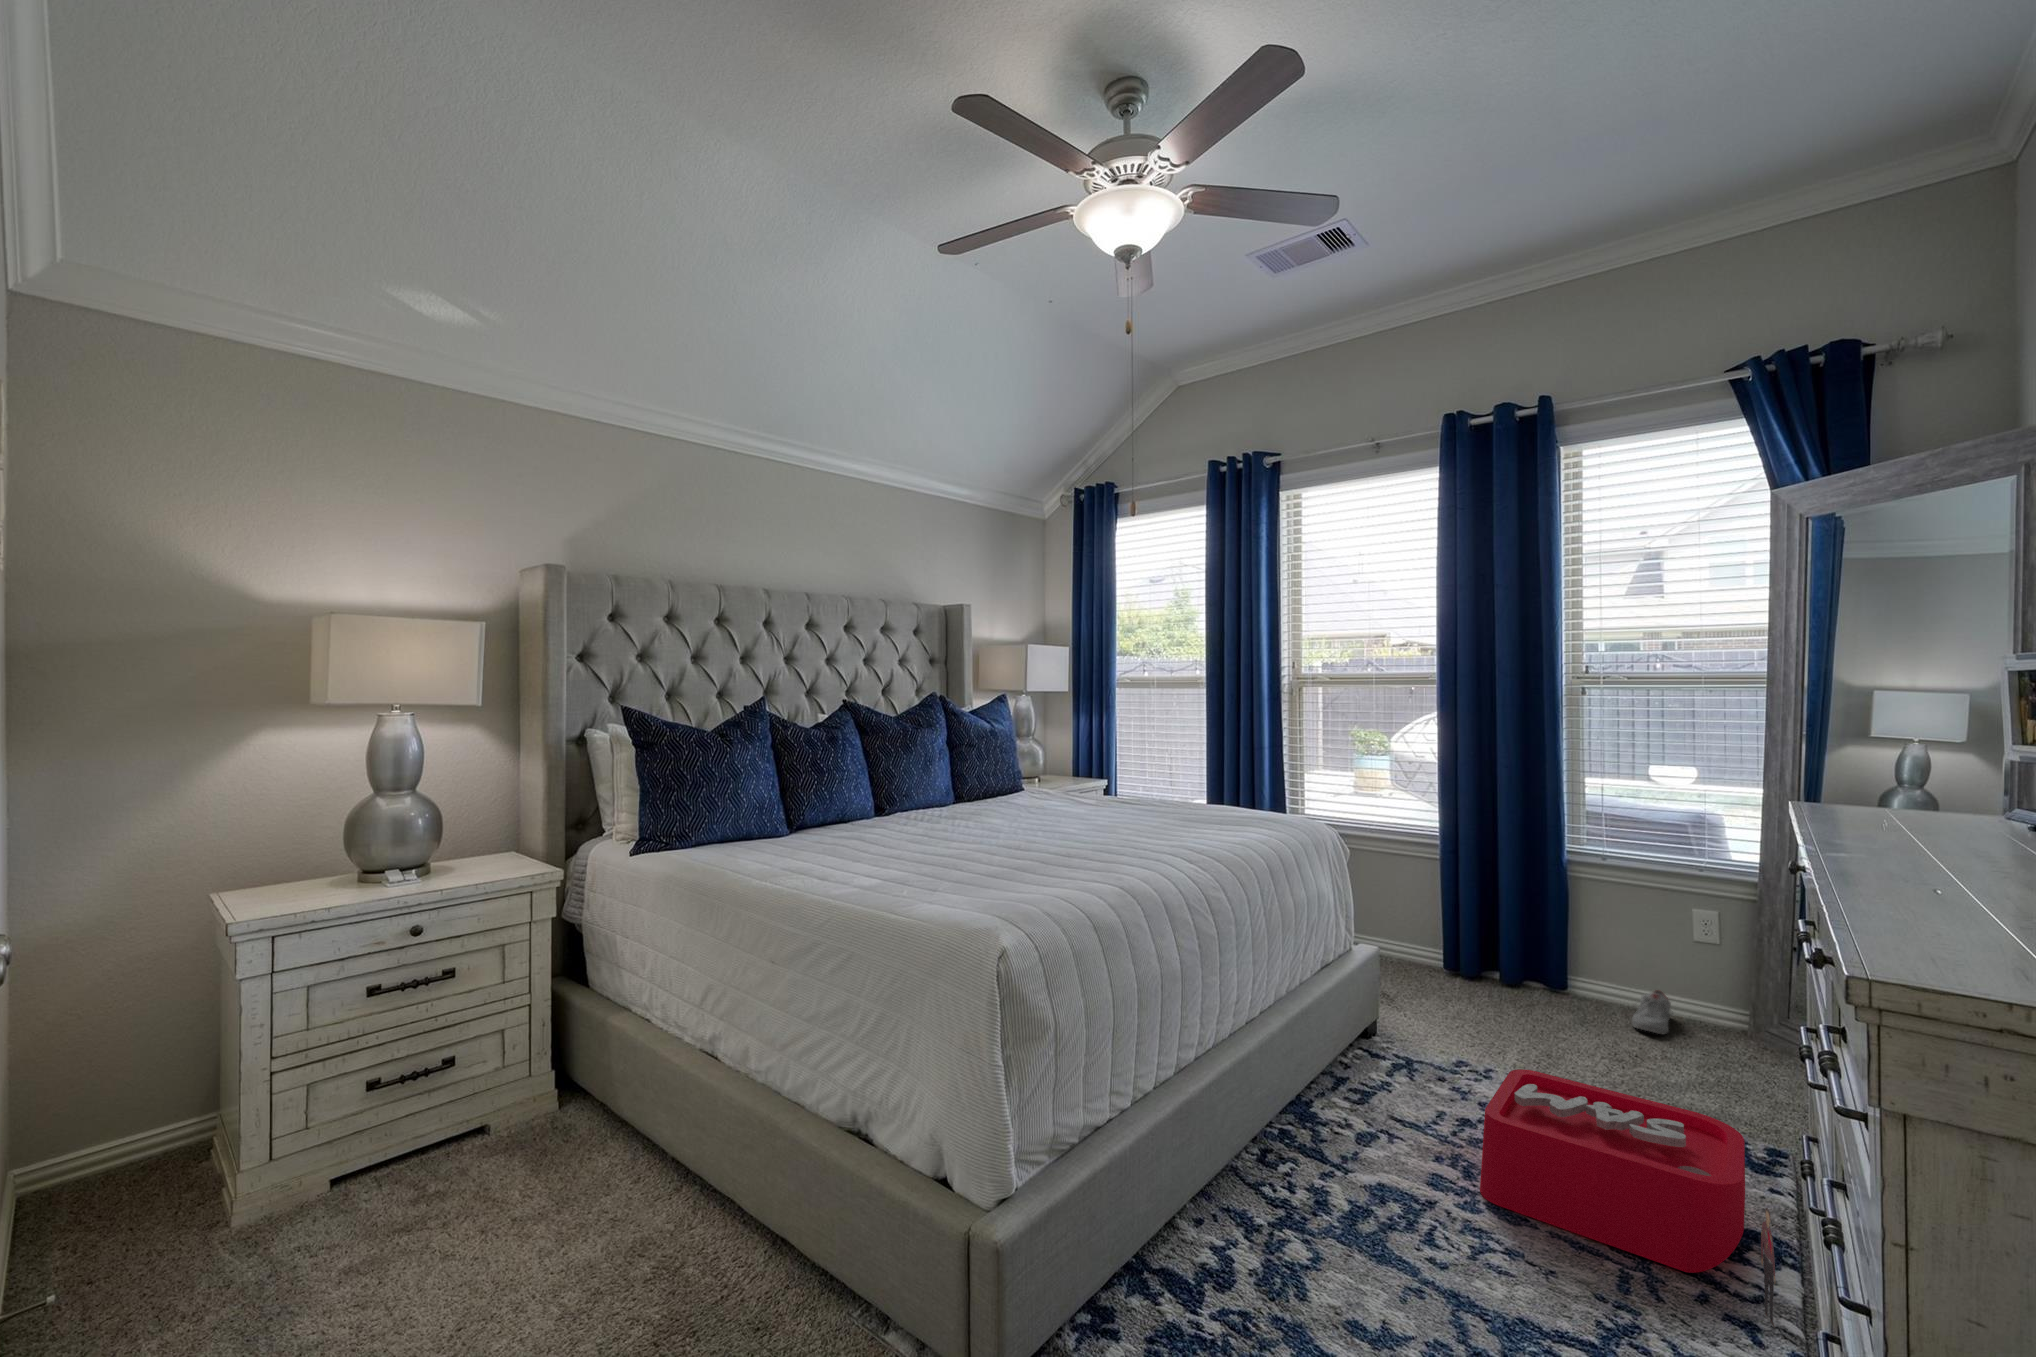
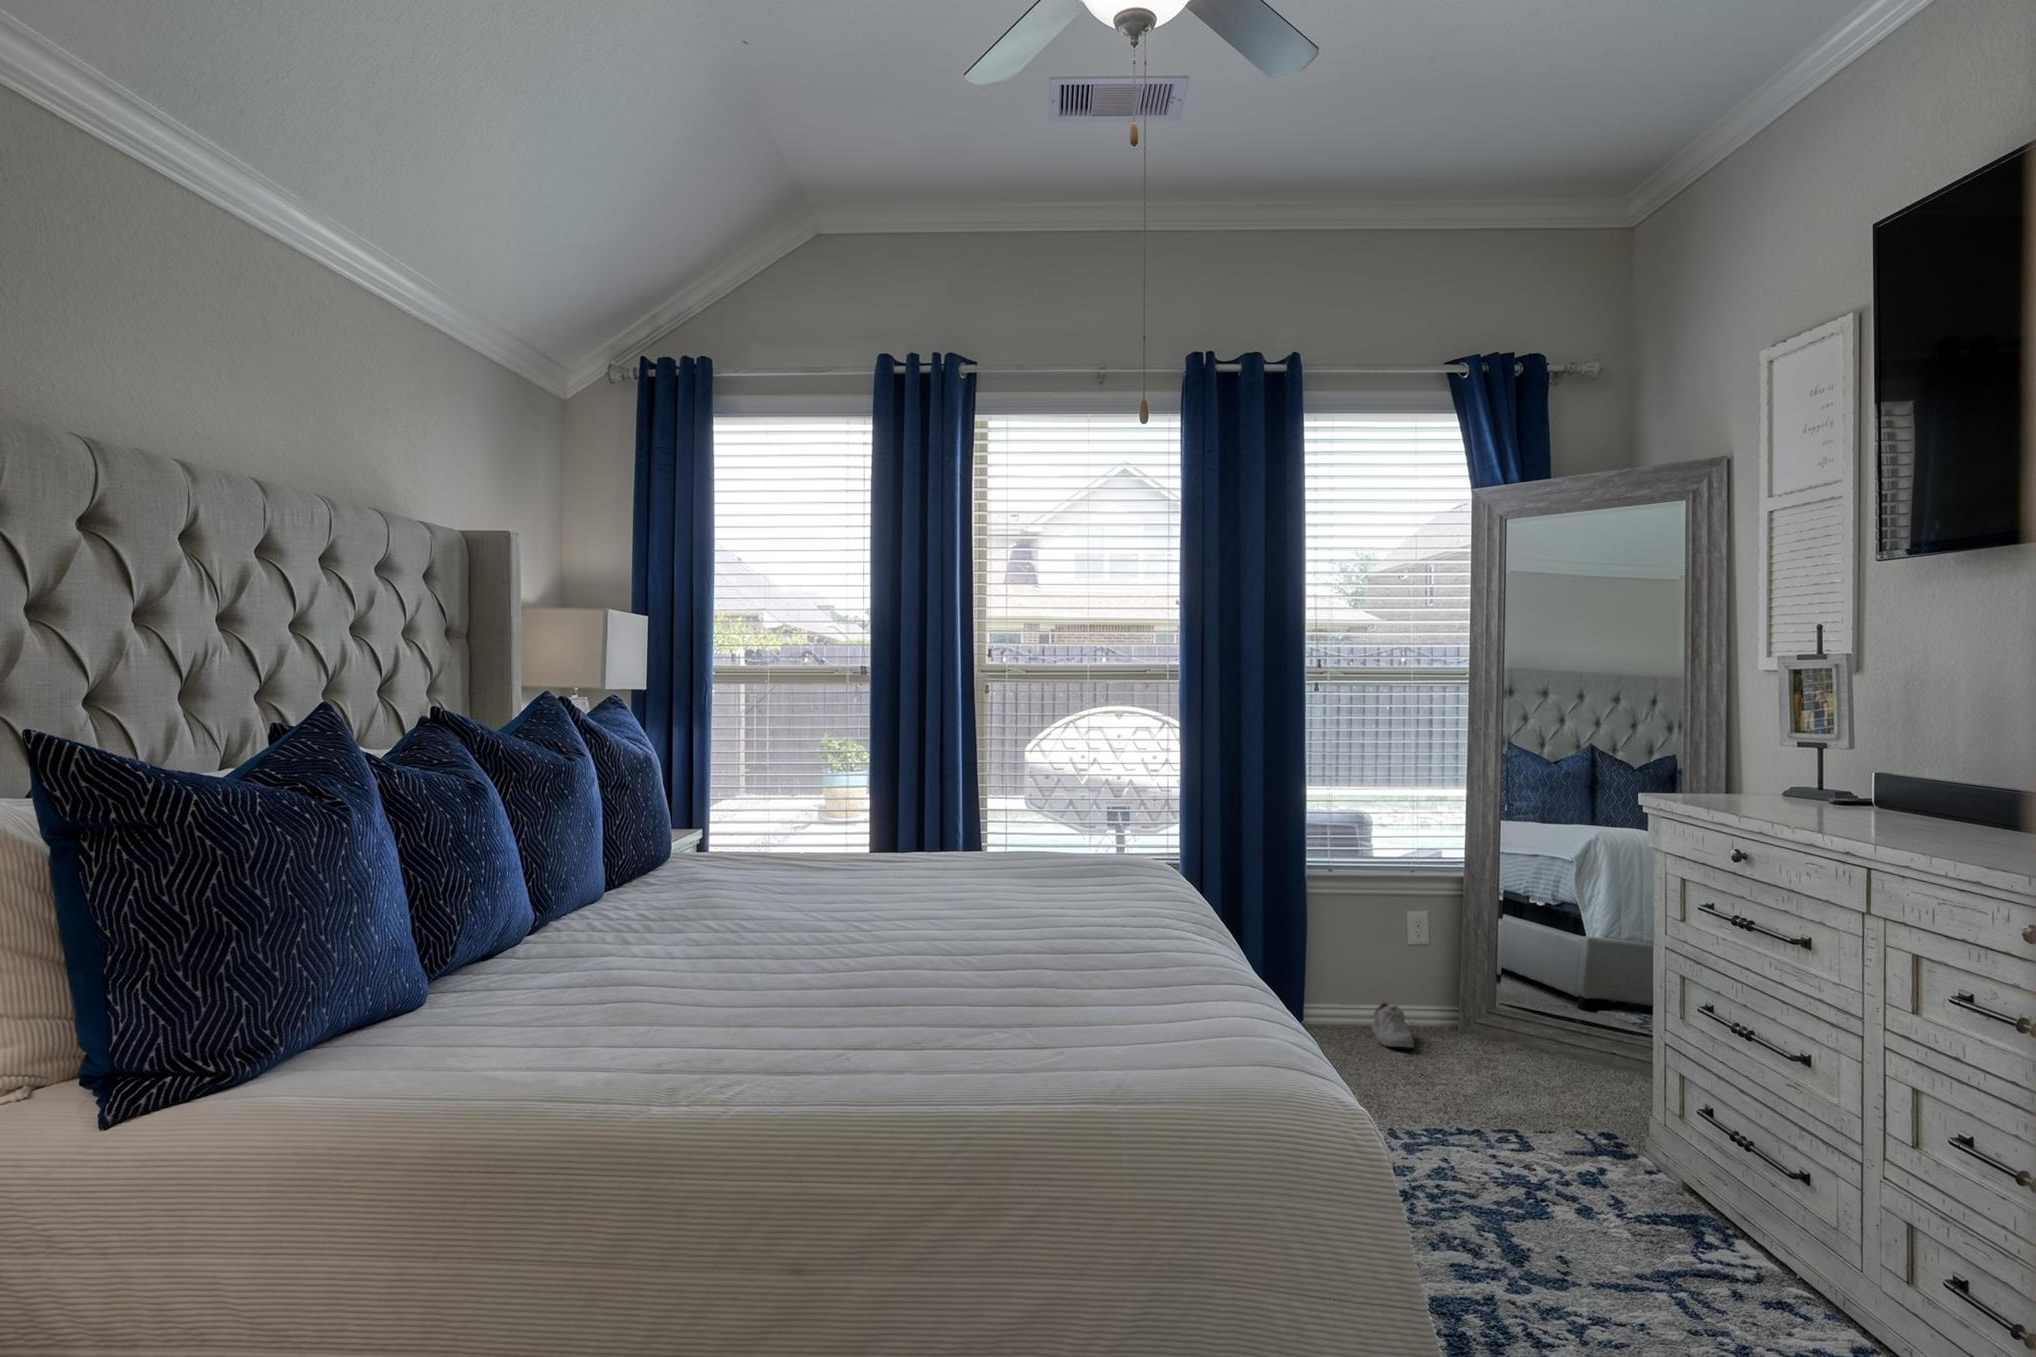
storage bin: present [1480,1069,1775,1328] -> none [1453,1111,1809,1303]

